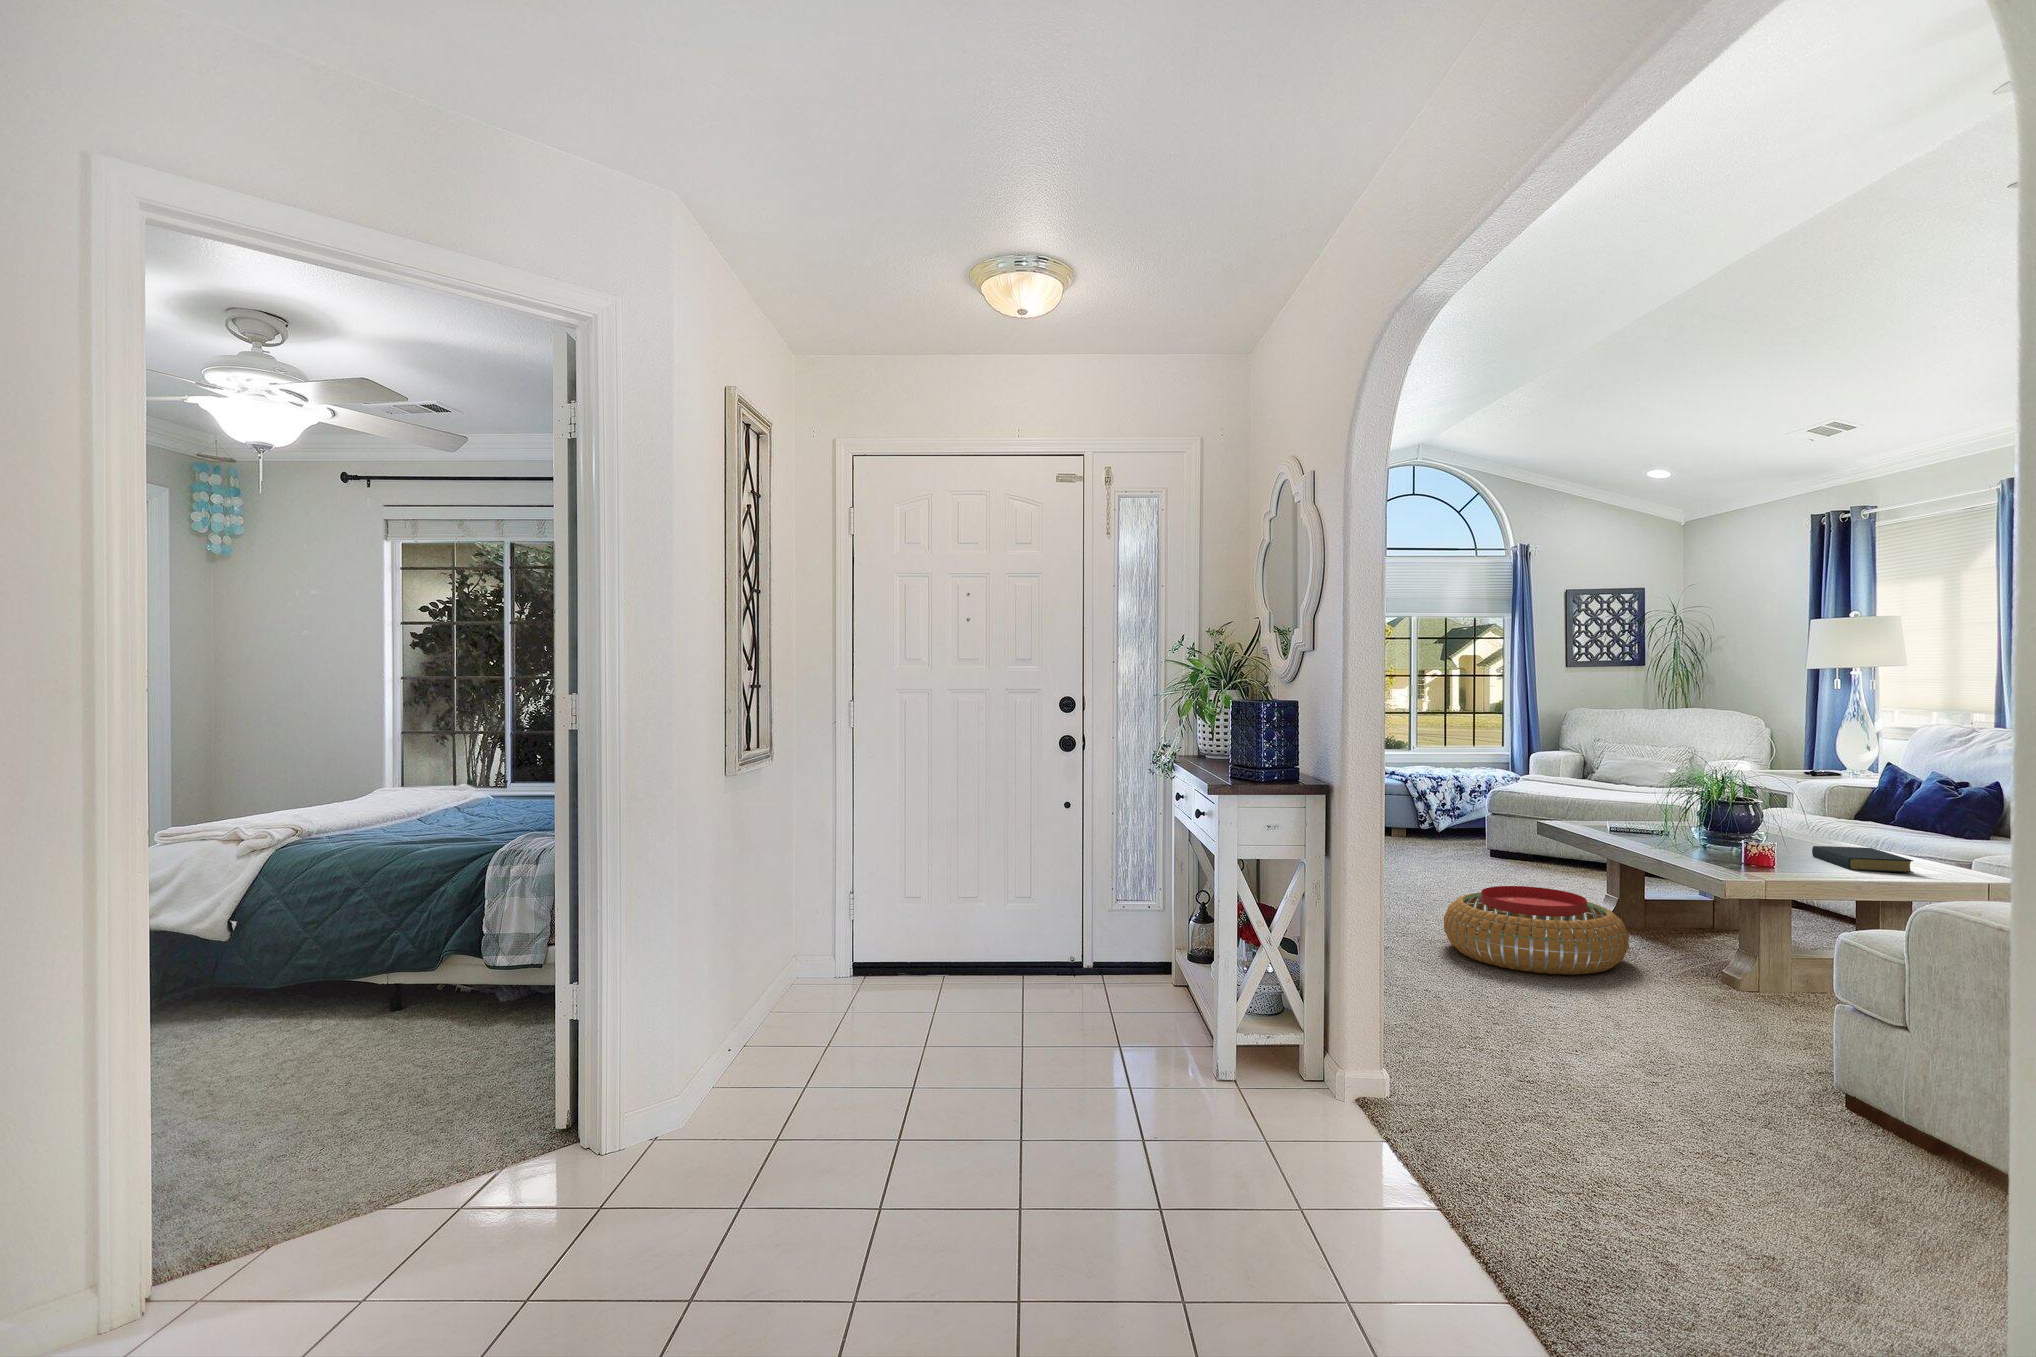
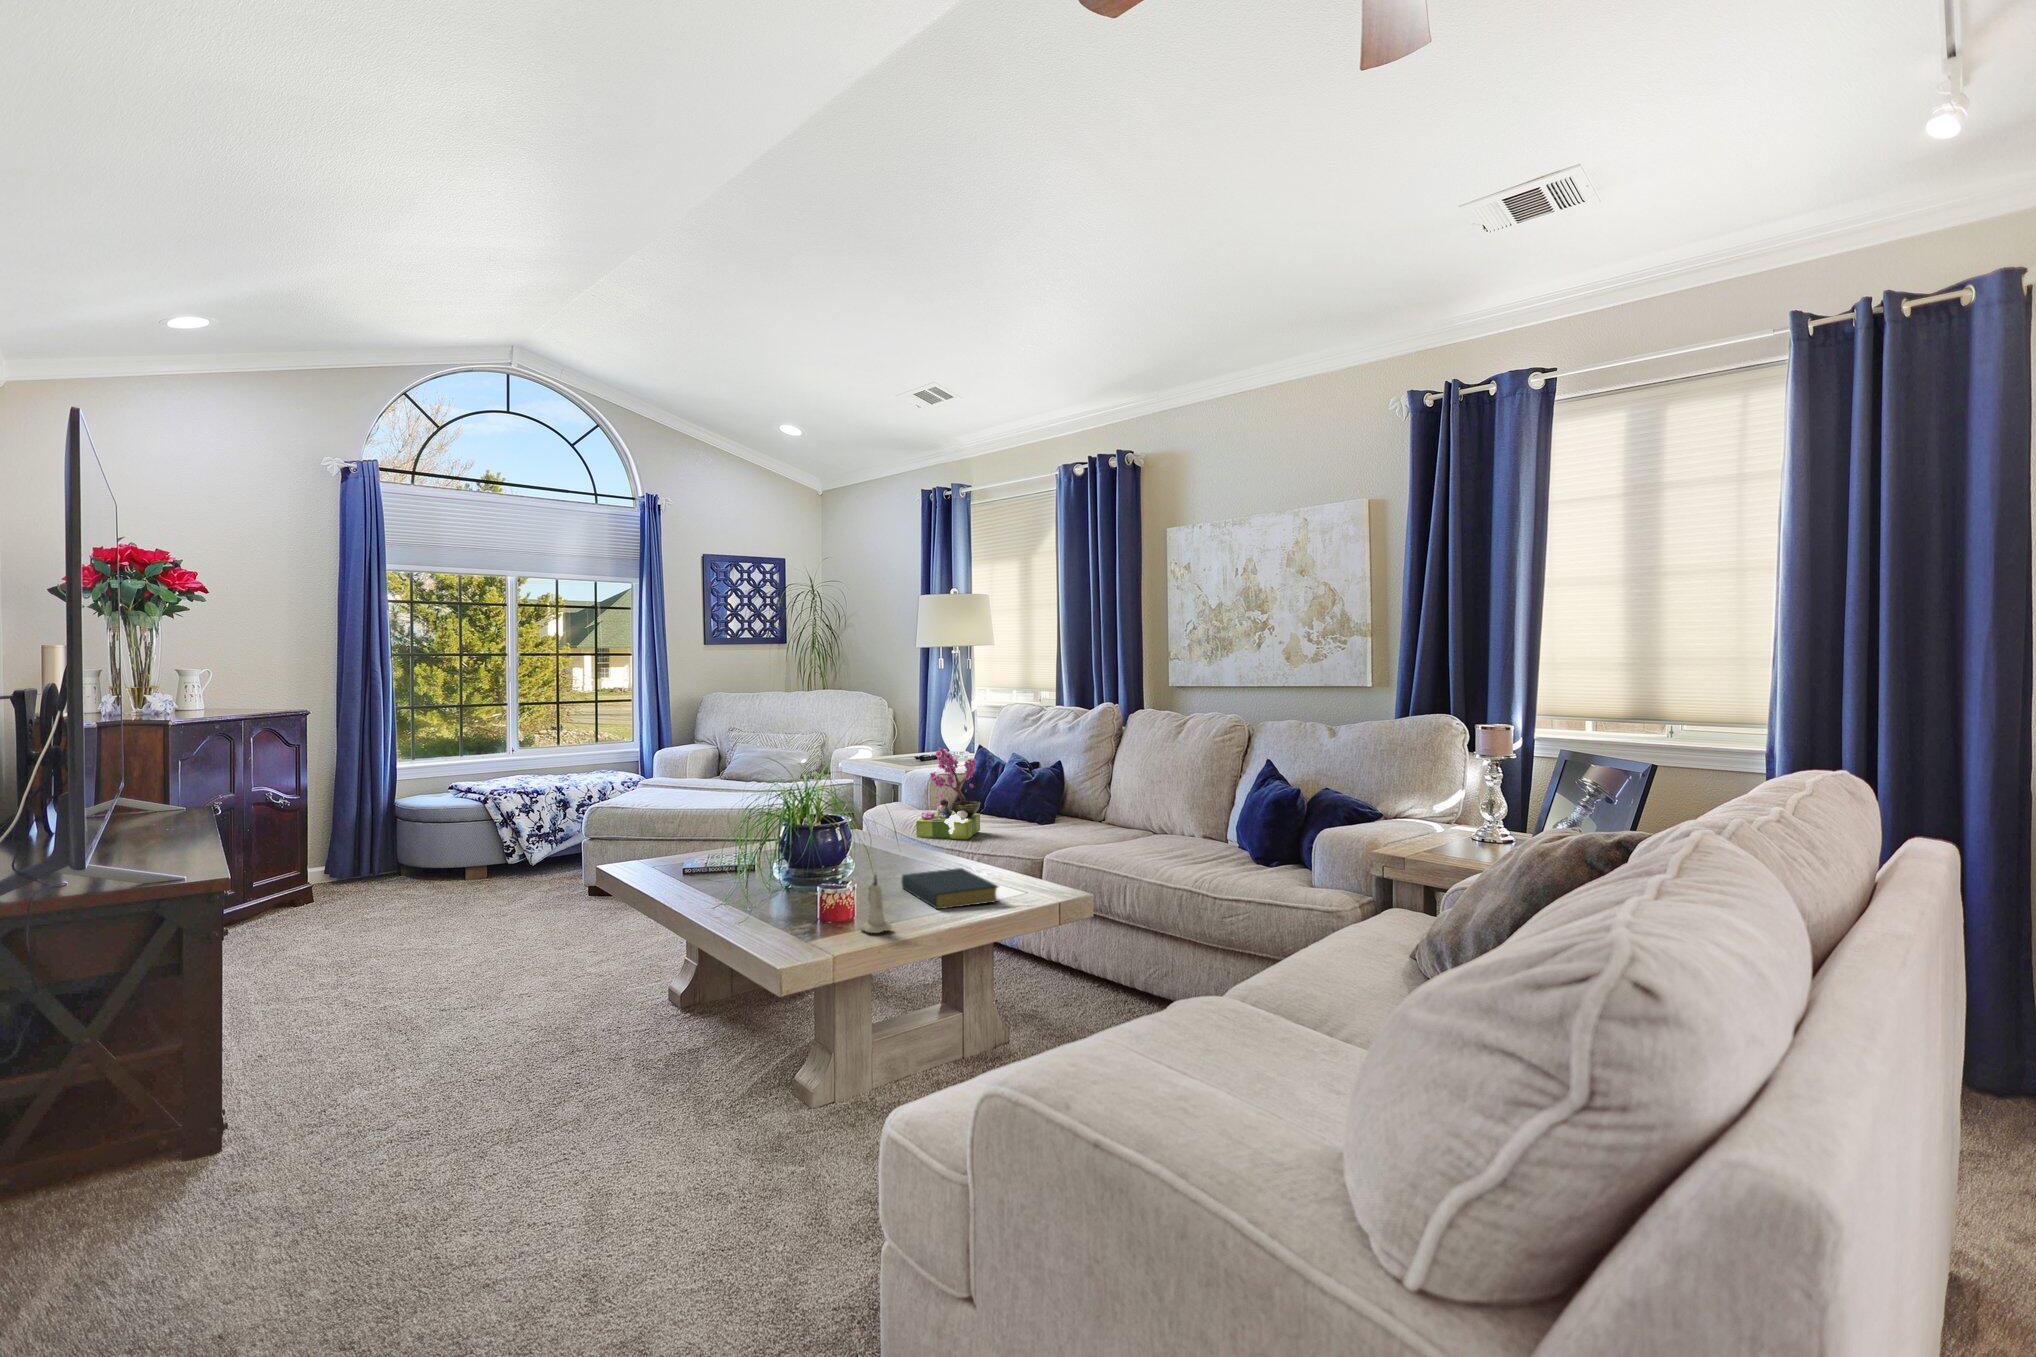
flower arrangement: none [1815,756,1887,838] -> present [916,747,980,839]
candle: none [1784,830,1813,873] -> present [861,875,892,933]
pouf: present [1444,886,1629,975] -> none [387,983,682,1157]

